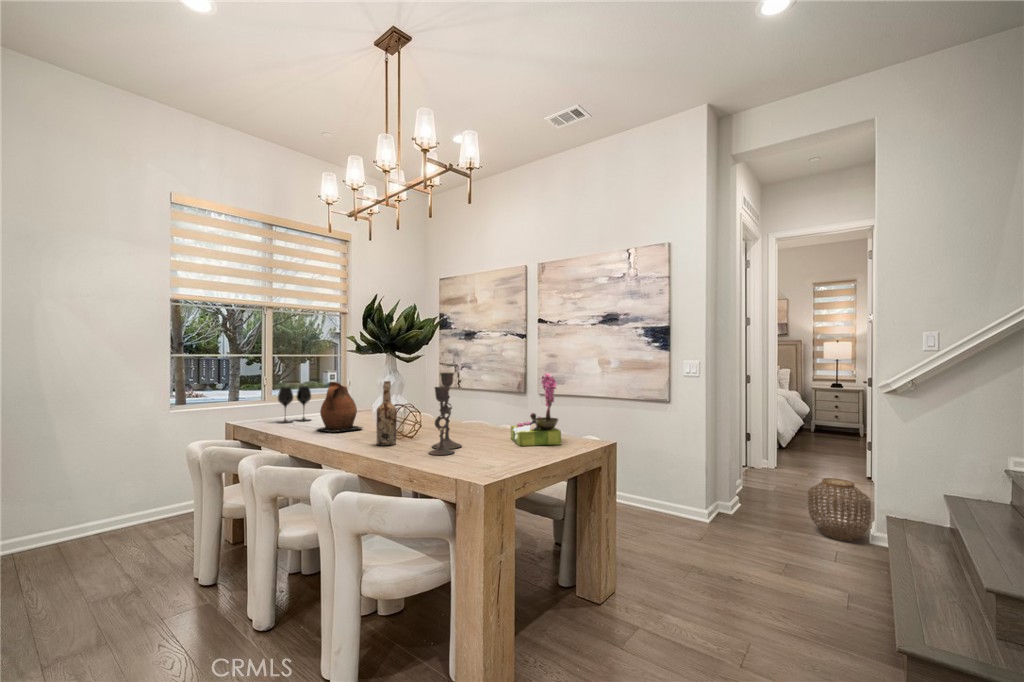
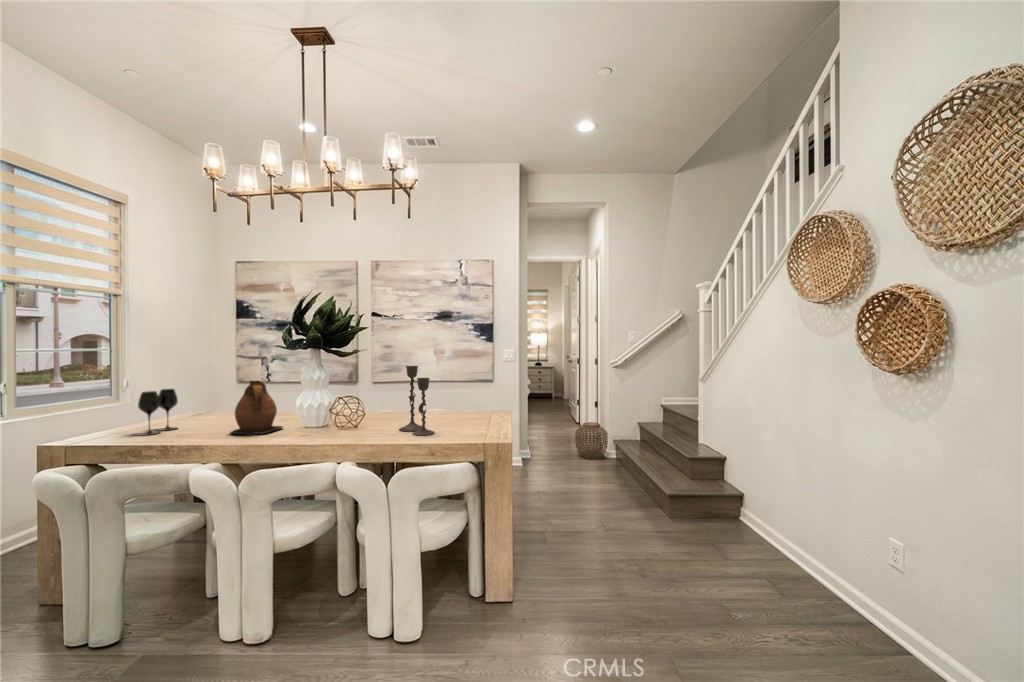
flower arrangement: present [511,373,561,446] -> none [440,362,486,422]
wine bottle: present [377,381,397,446] -> none [346,376,365,436]

